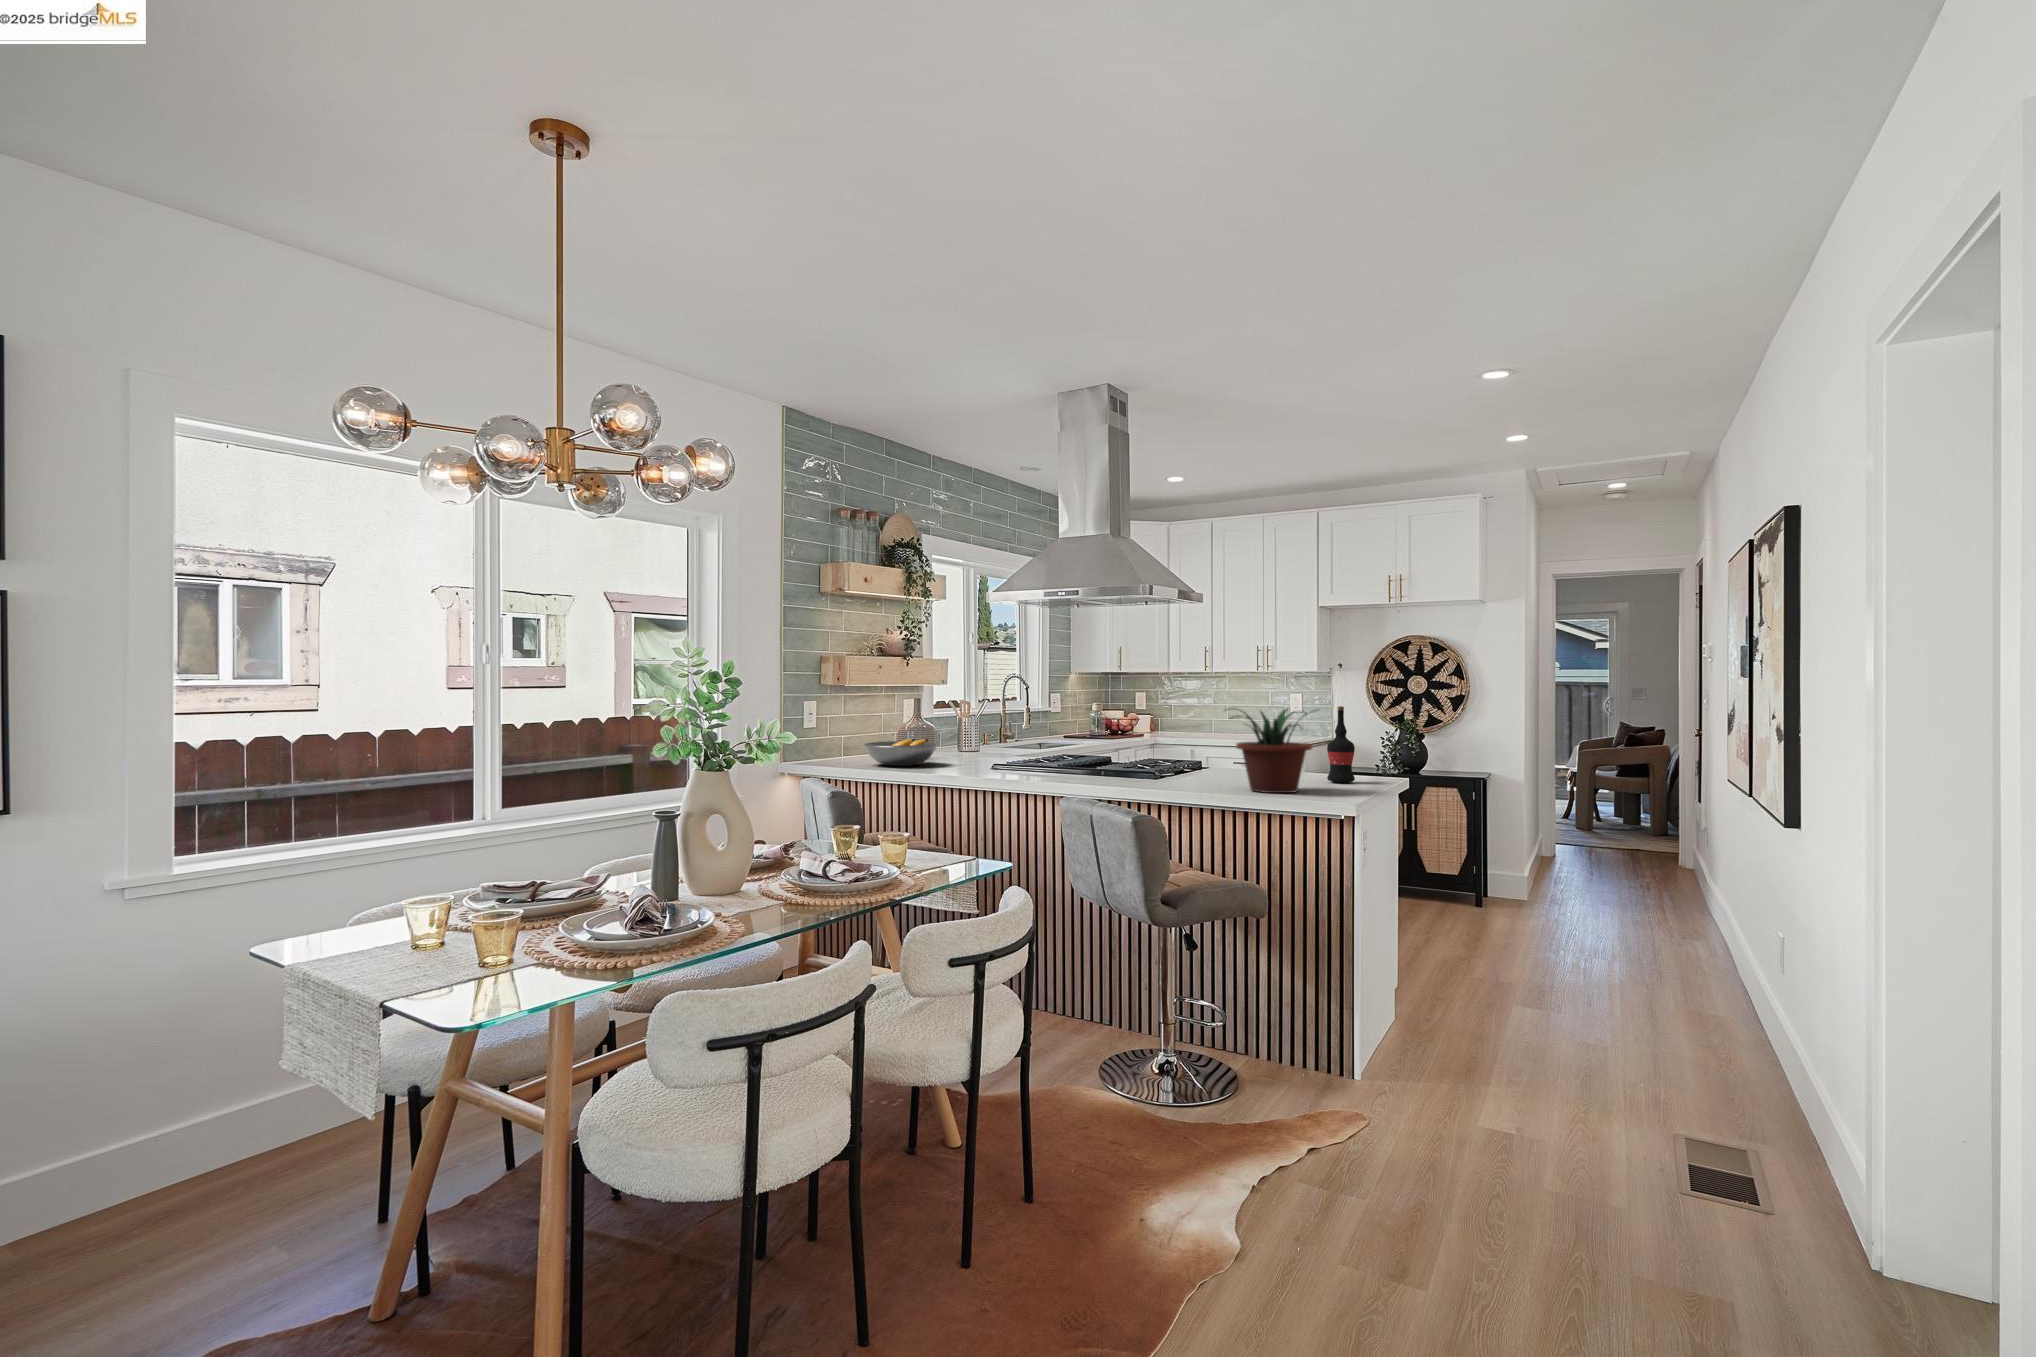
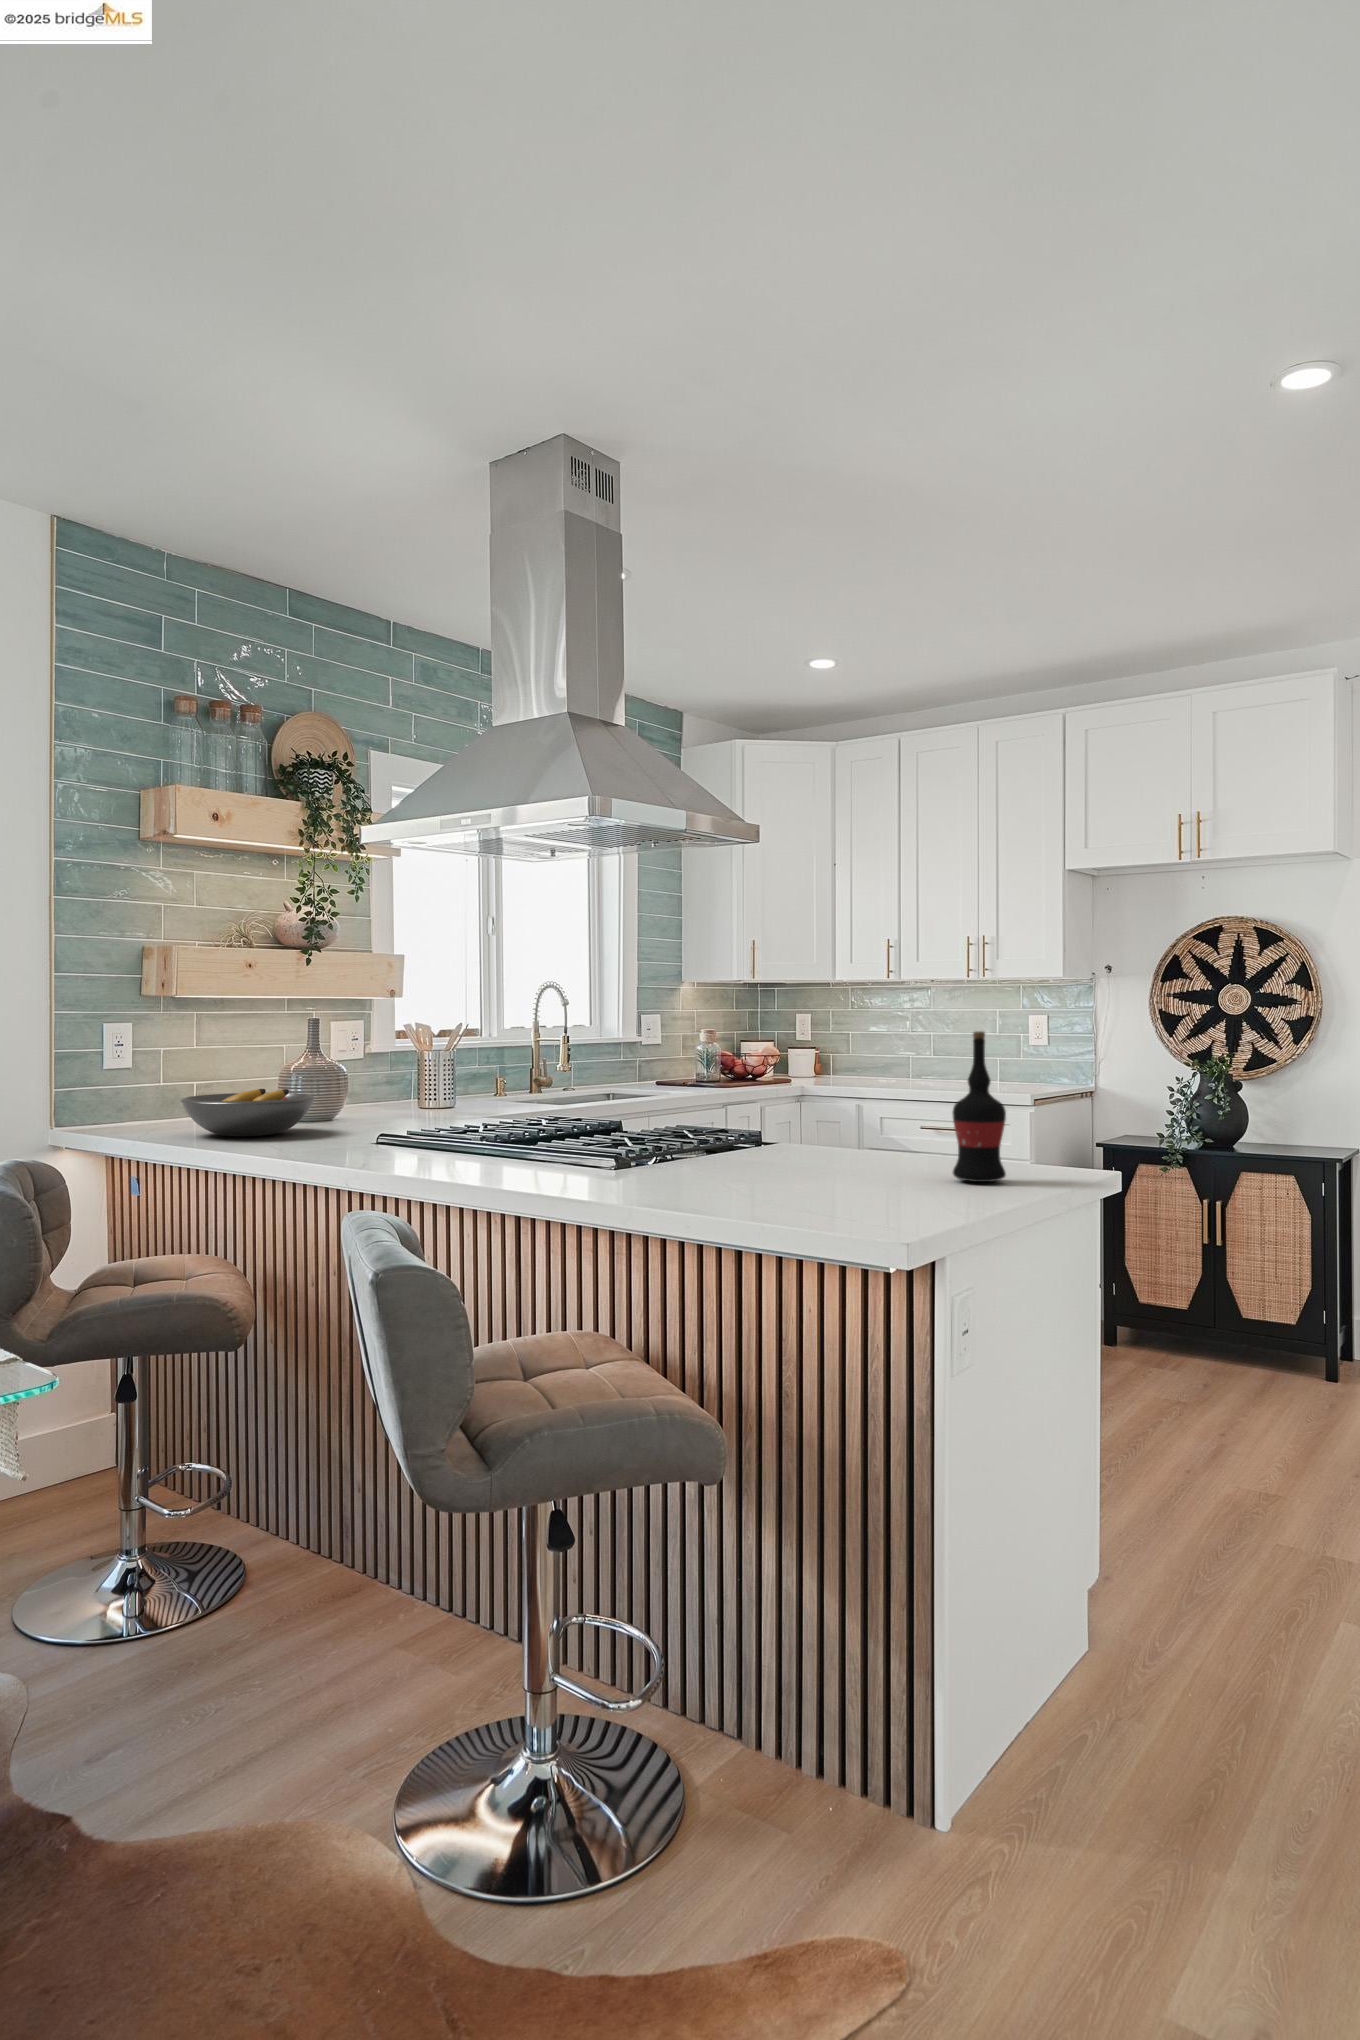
potted plant: present [1236,709,1312,793] -> none [713,1034,897,1209]

